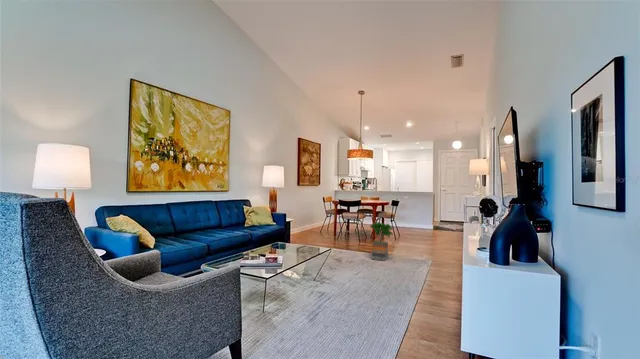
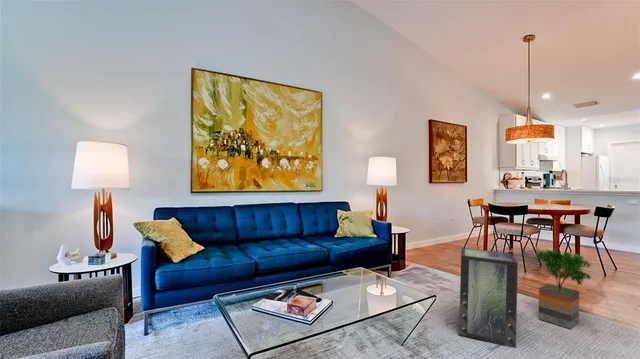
storage box: none [337,224,367,270] -> present [459,248,518,348]

